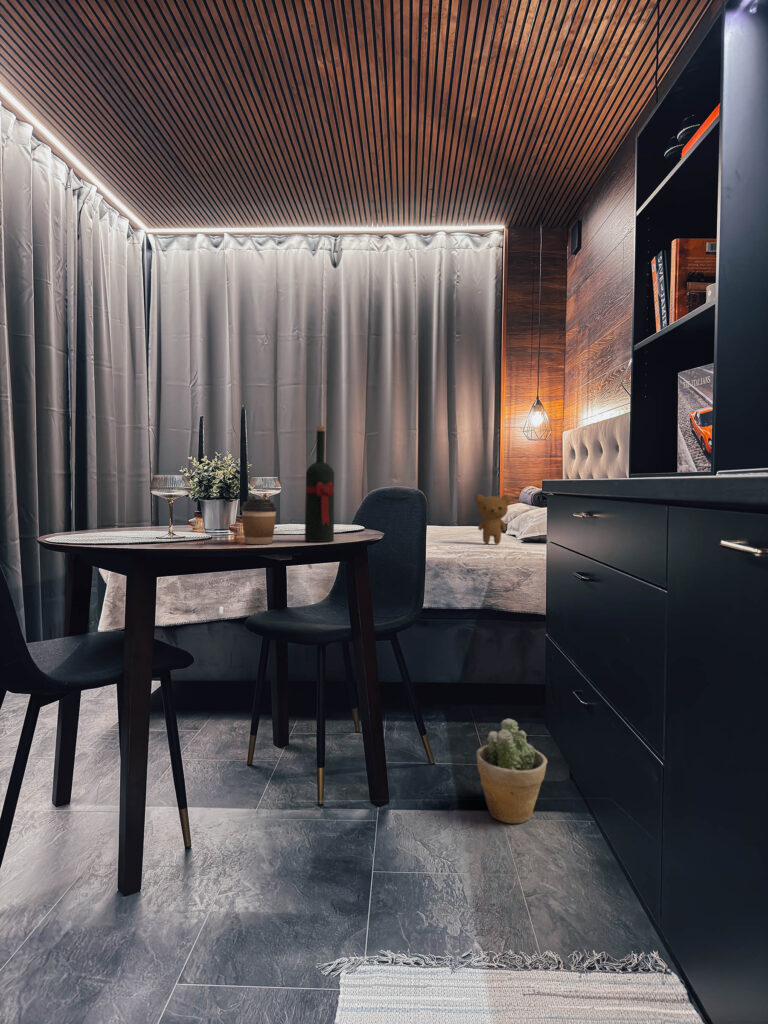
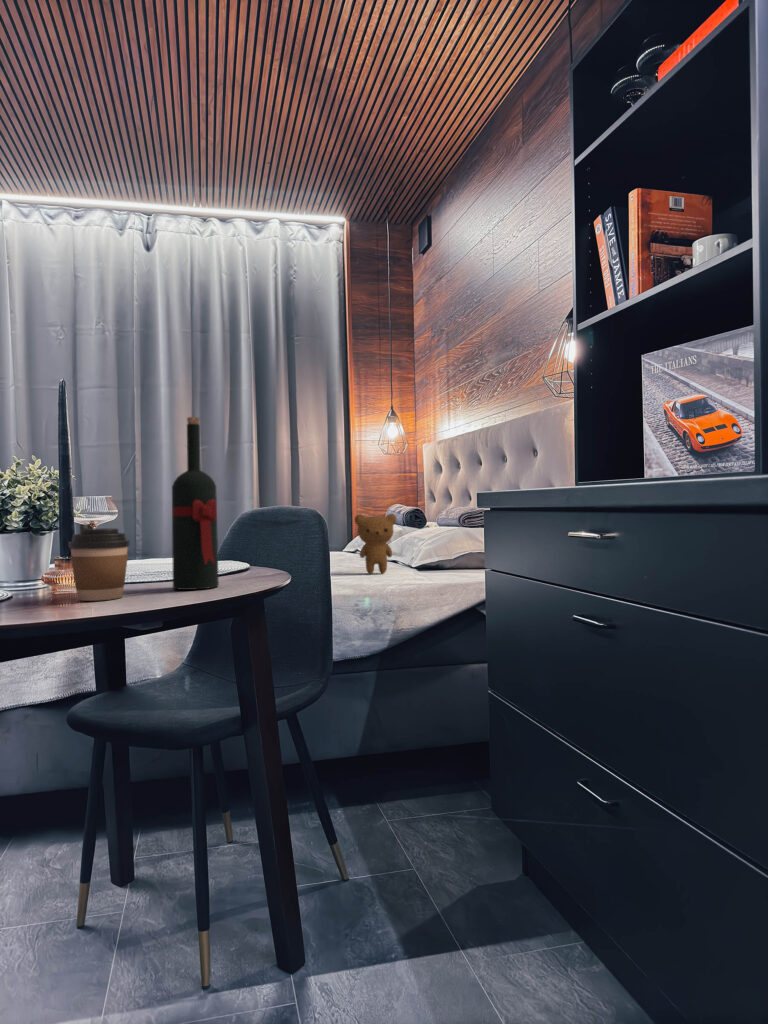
potted plant: present [476,719,547,824] -> none [426,807,519,955]

